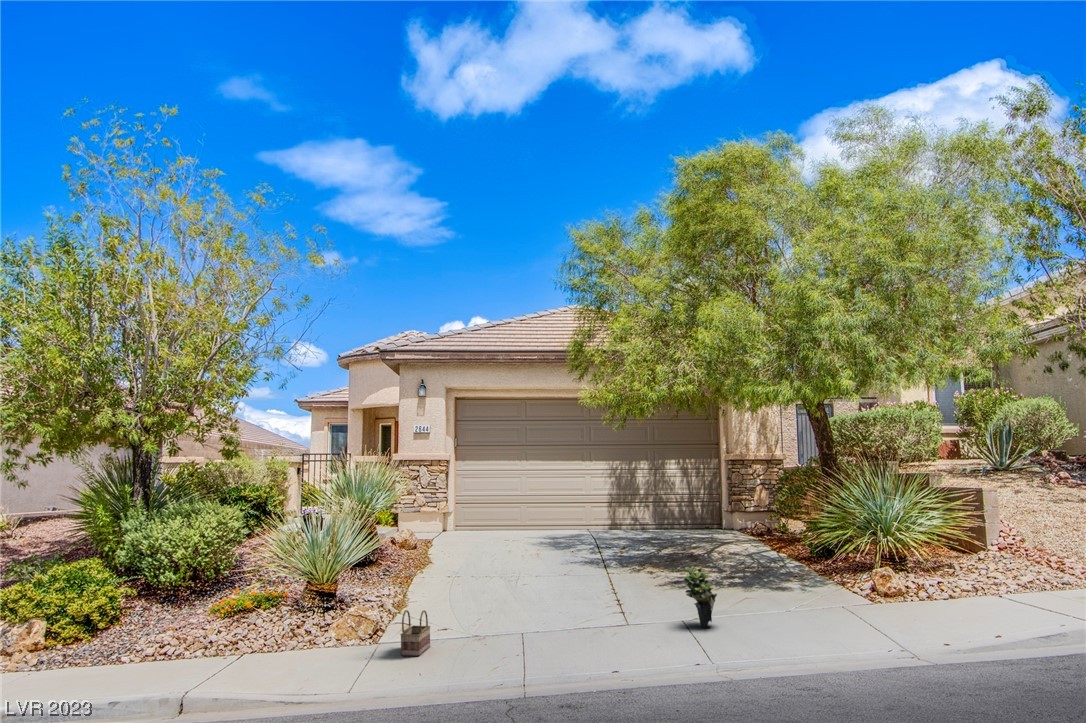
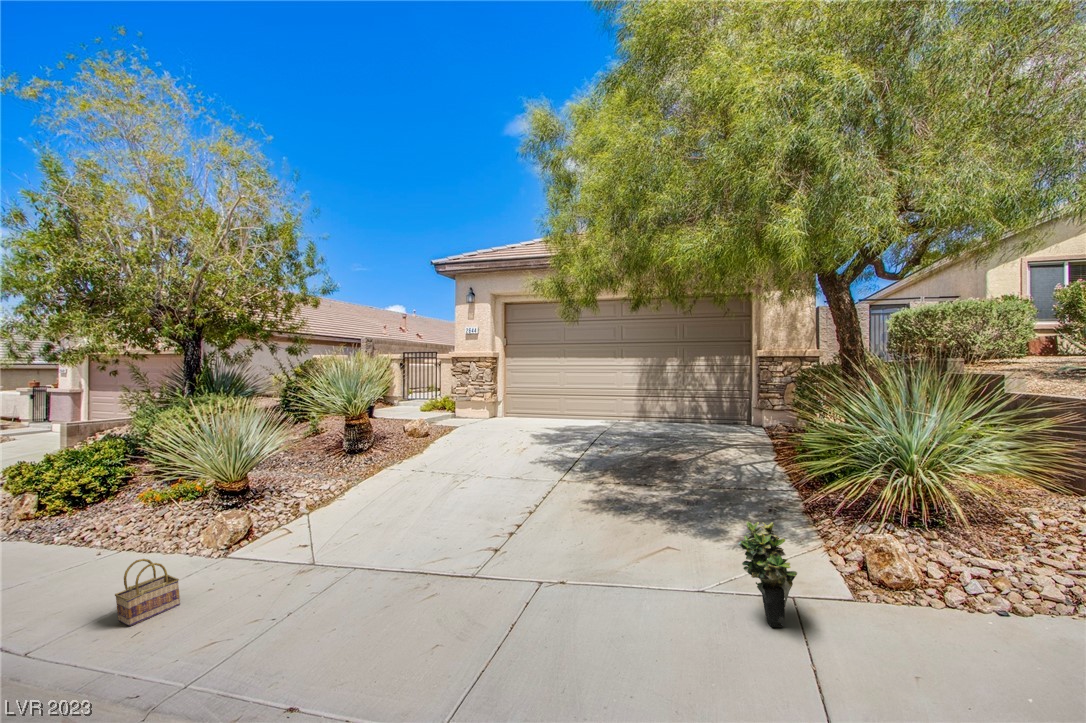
potted plant: present [683,566,717,628] -> present [738,522,797,627]

